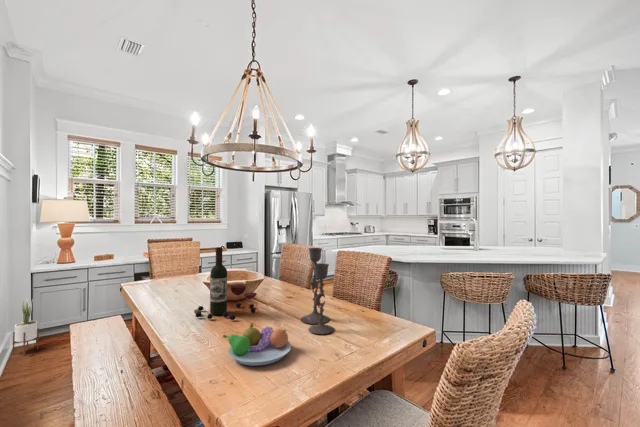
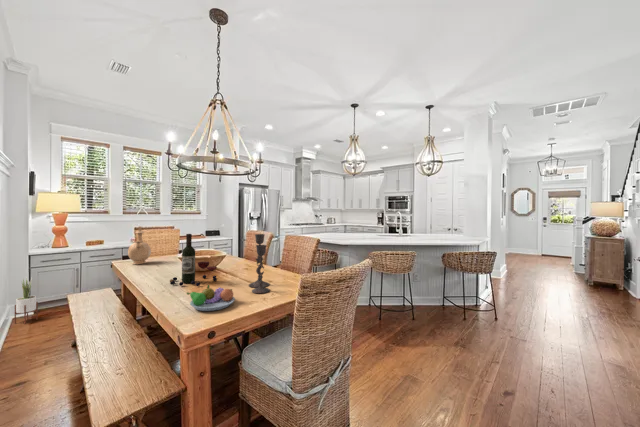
vase: none [141,238,168,286] -> present [128,226,151,264]

